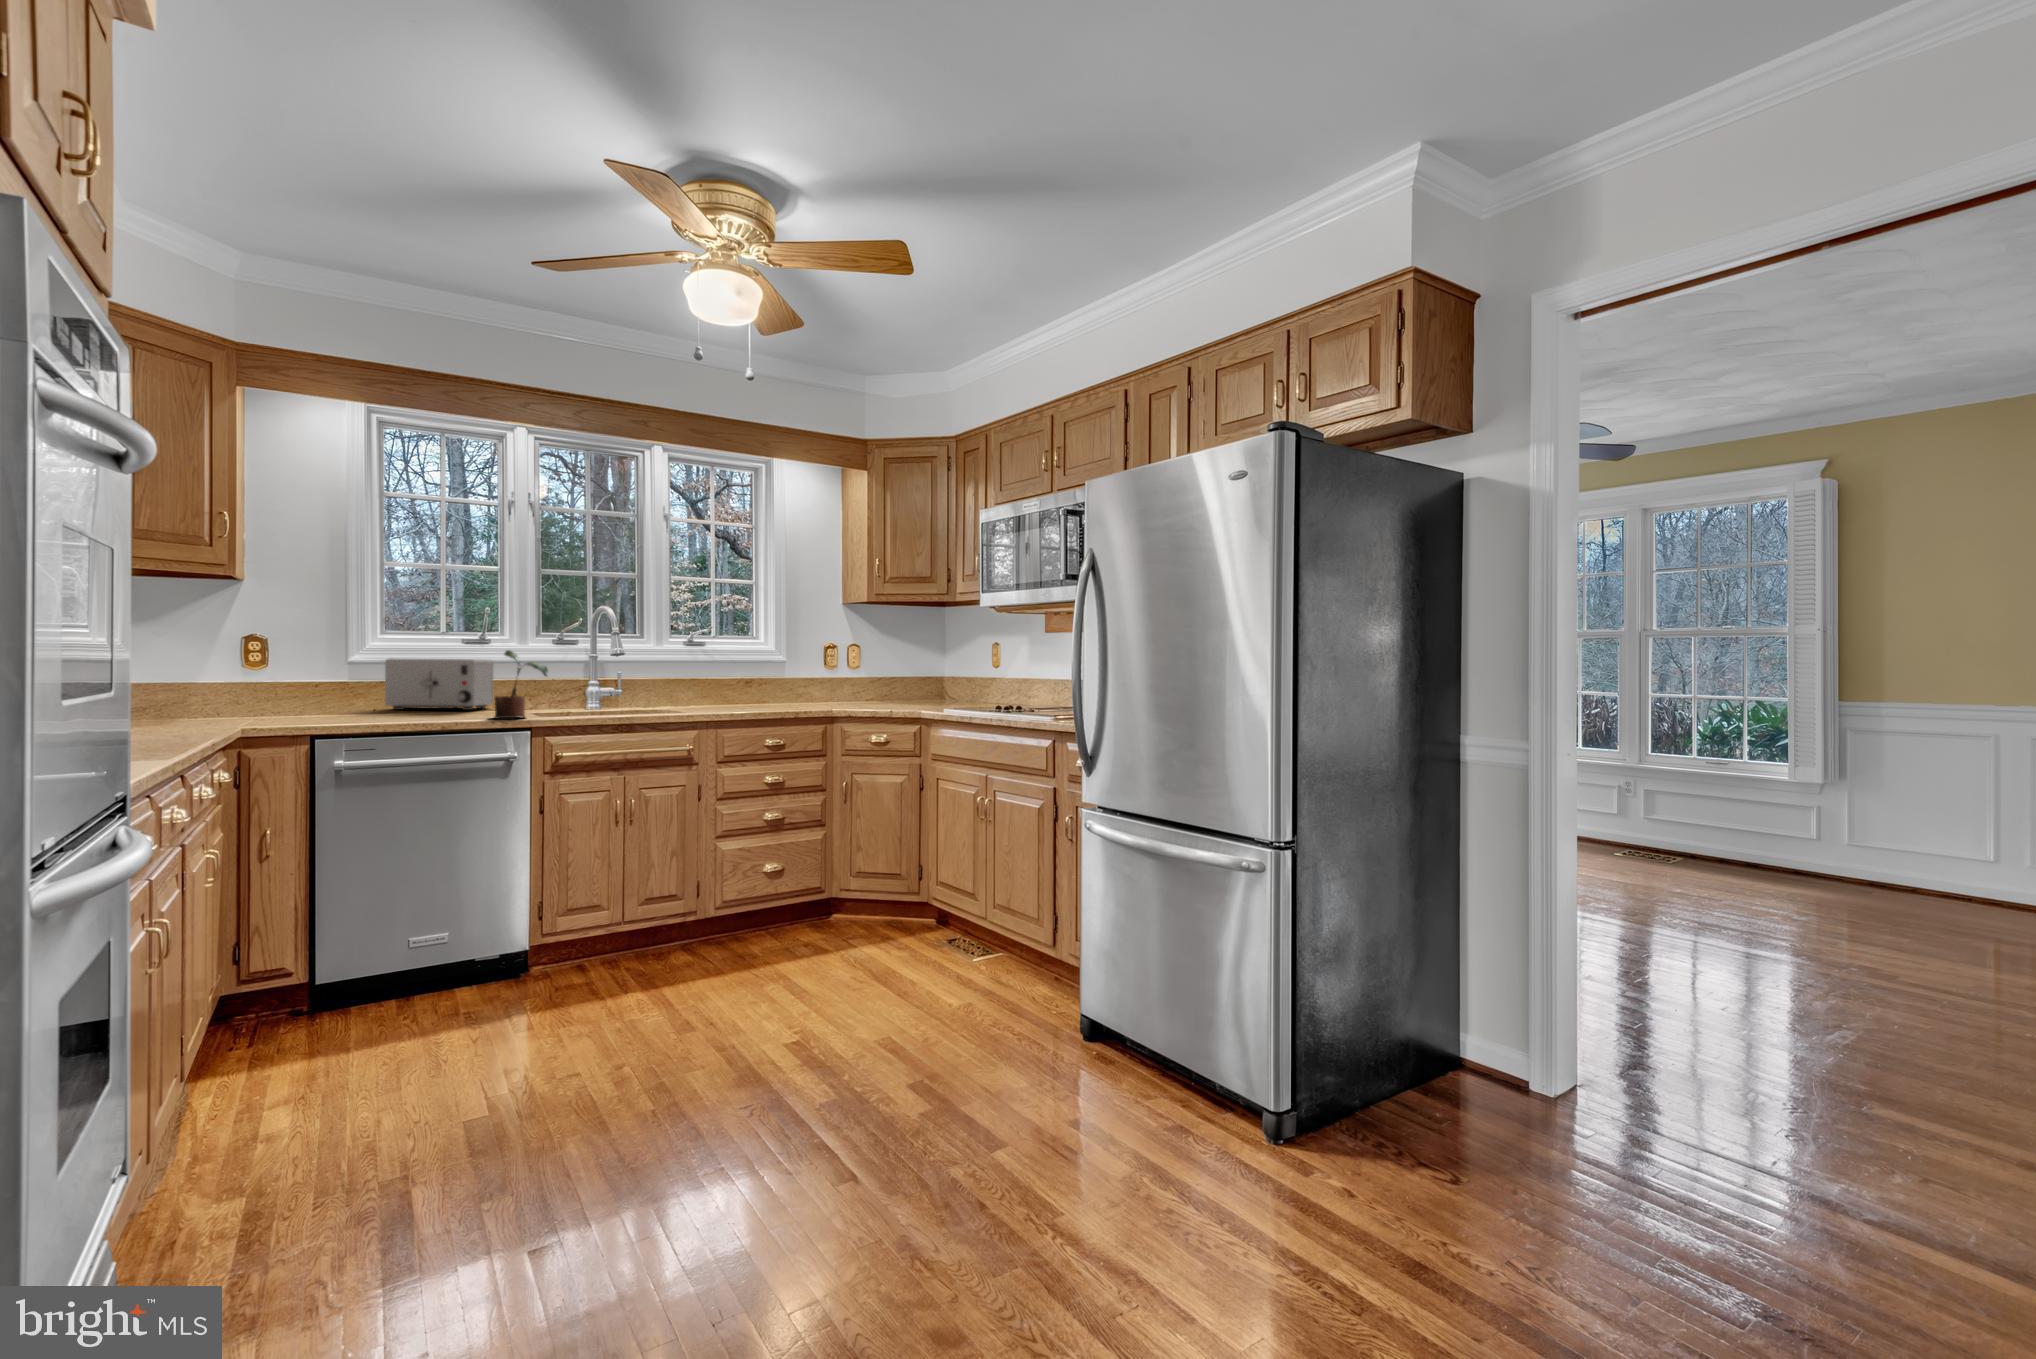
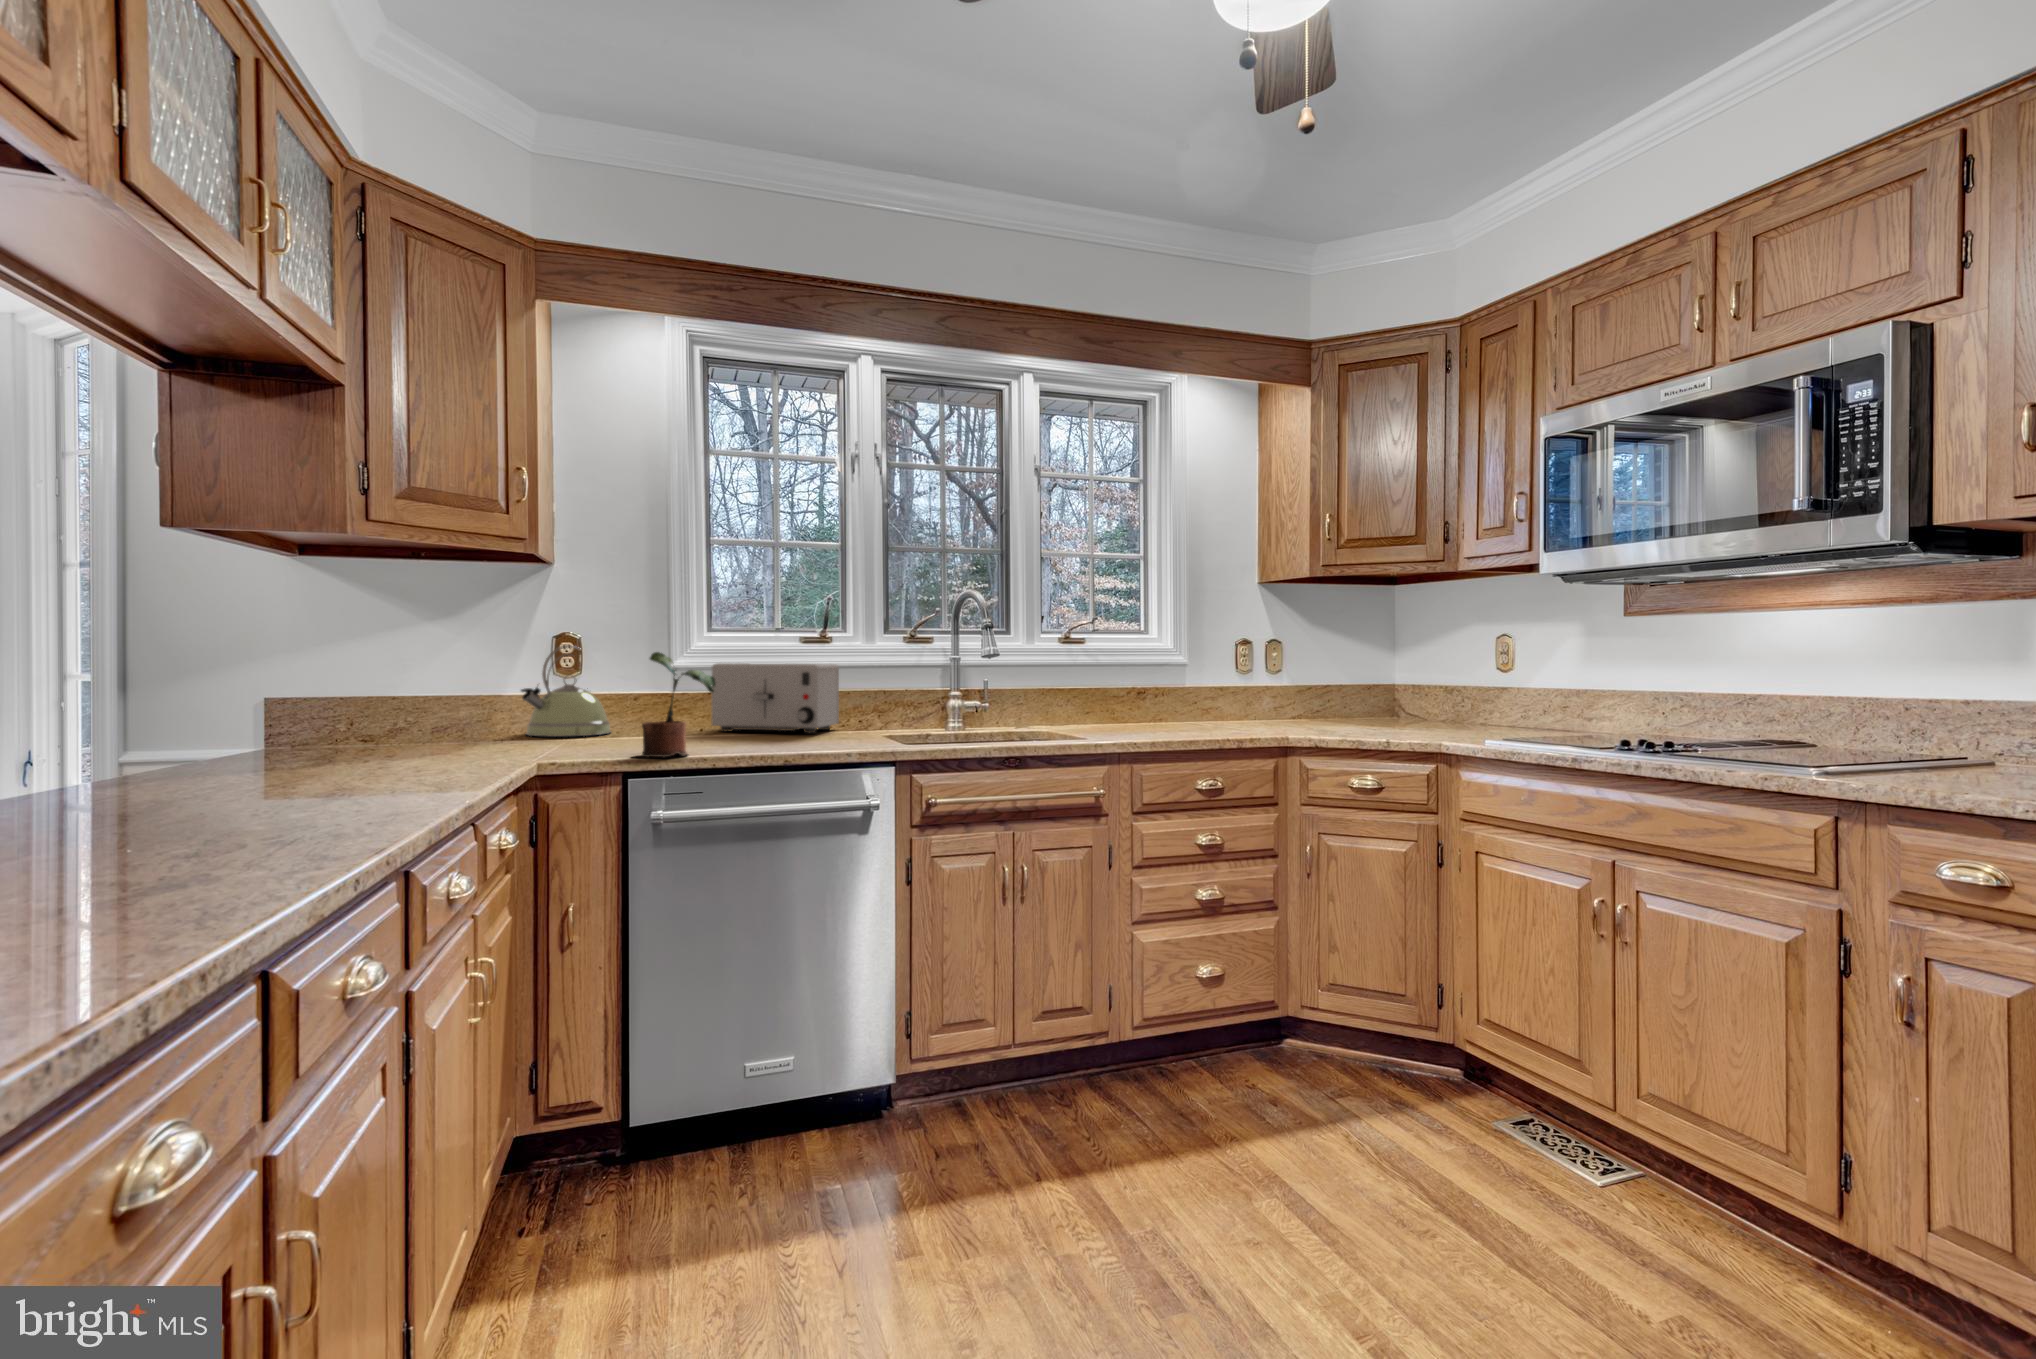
kettle: none [217,644,297,713] -> present [521,646,610,736]
potted plant: present [494,650,548,719] -> present [636,652,716,757]

